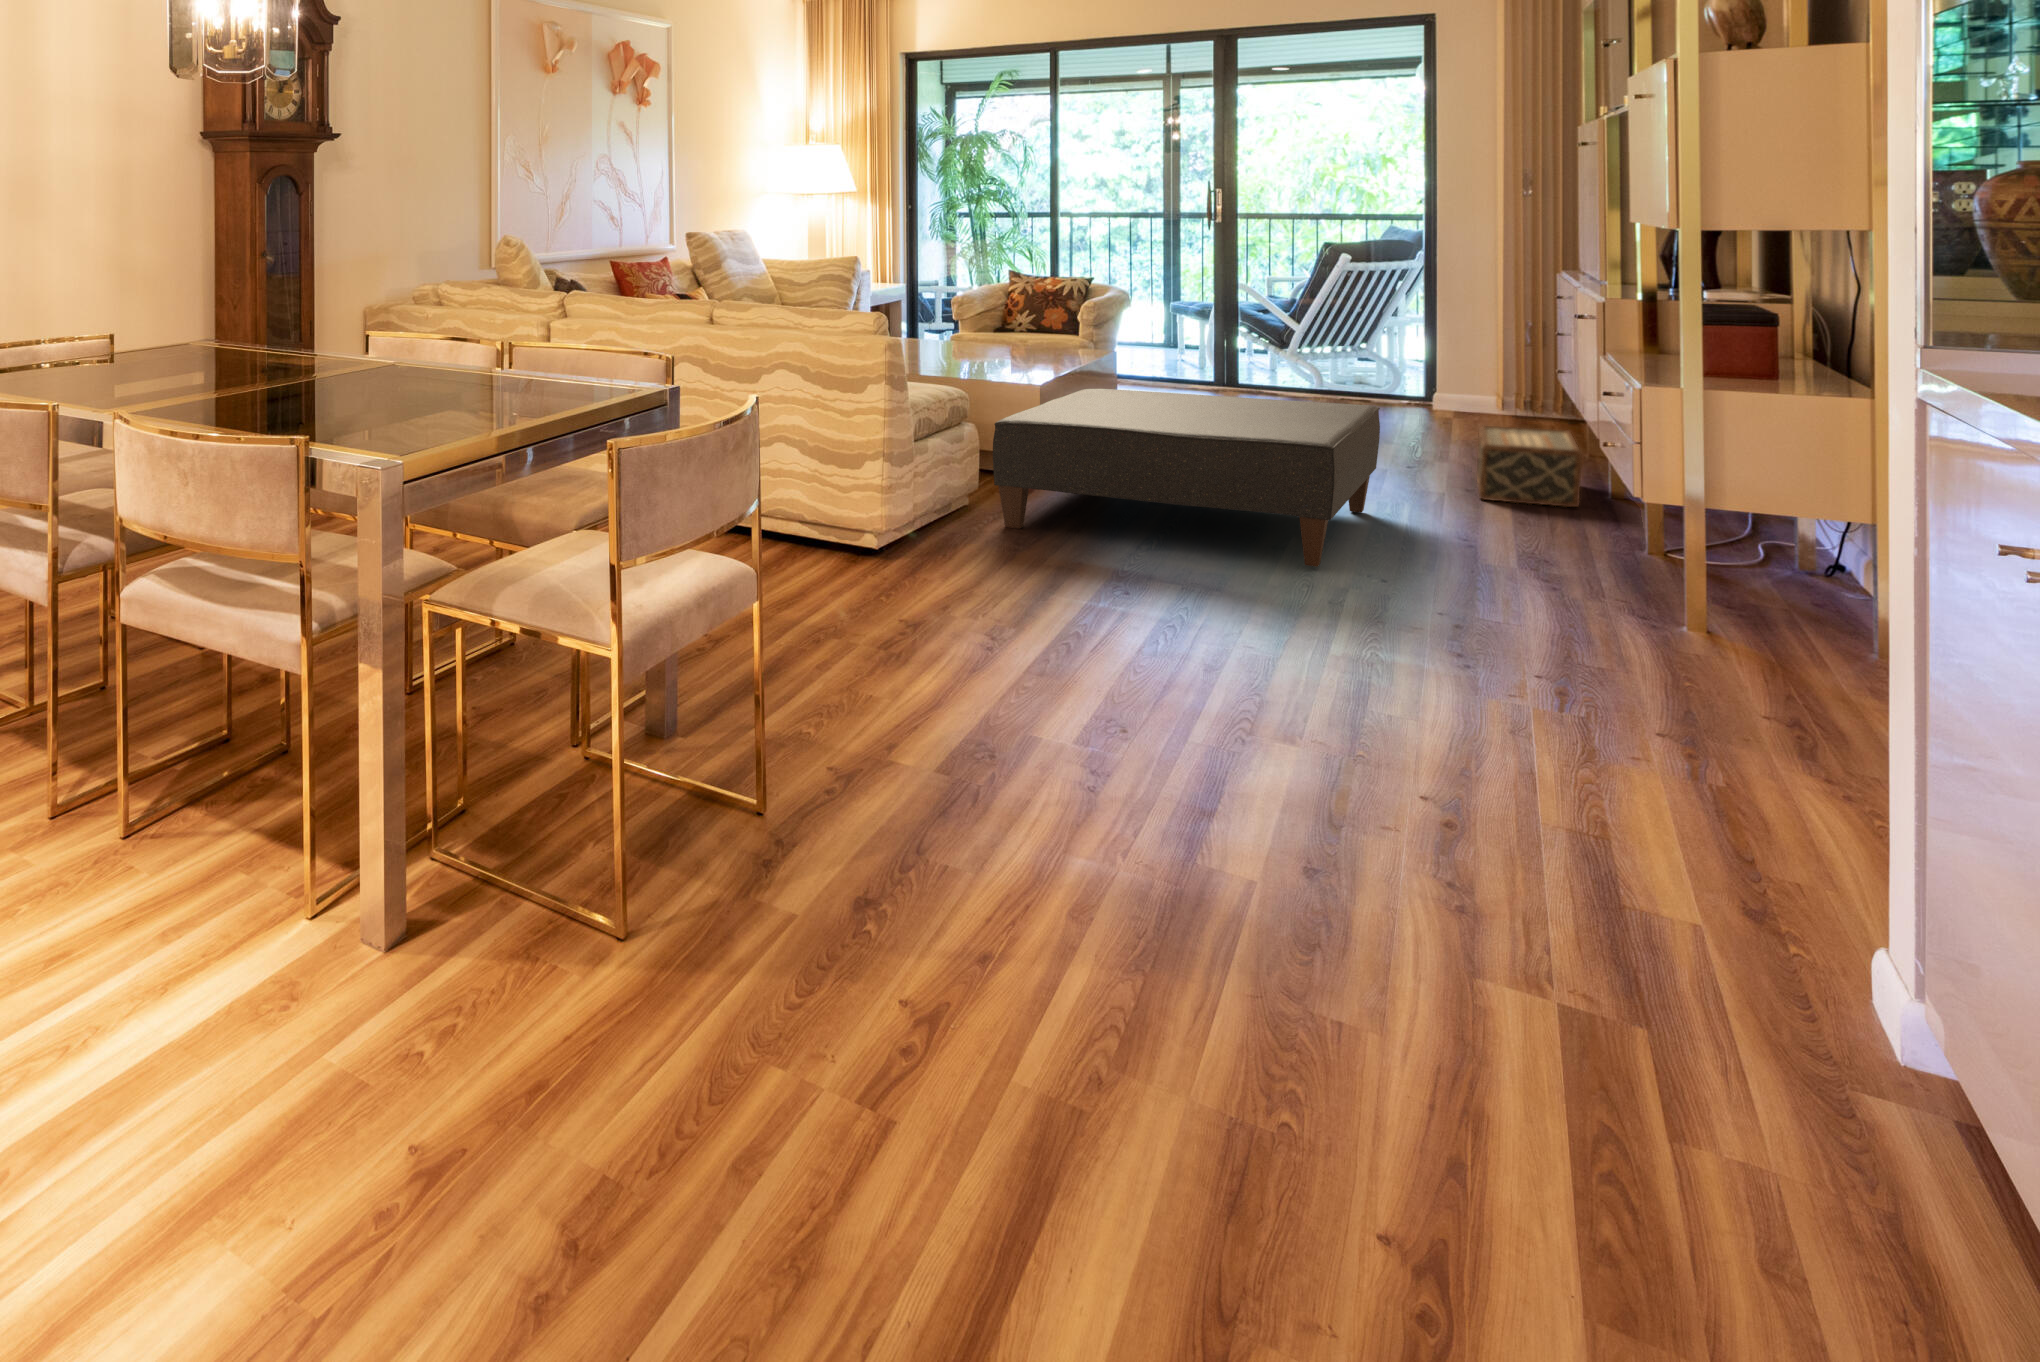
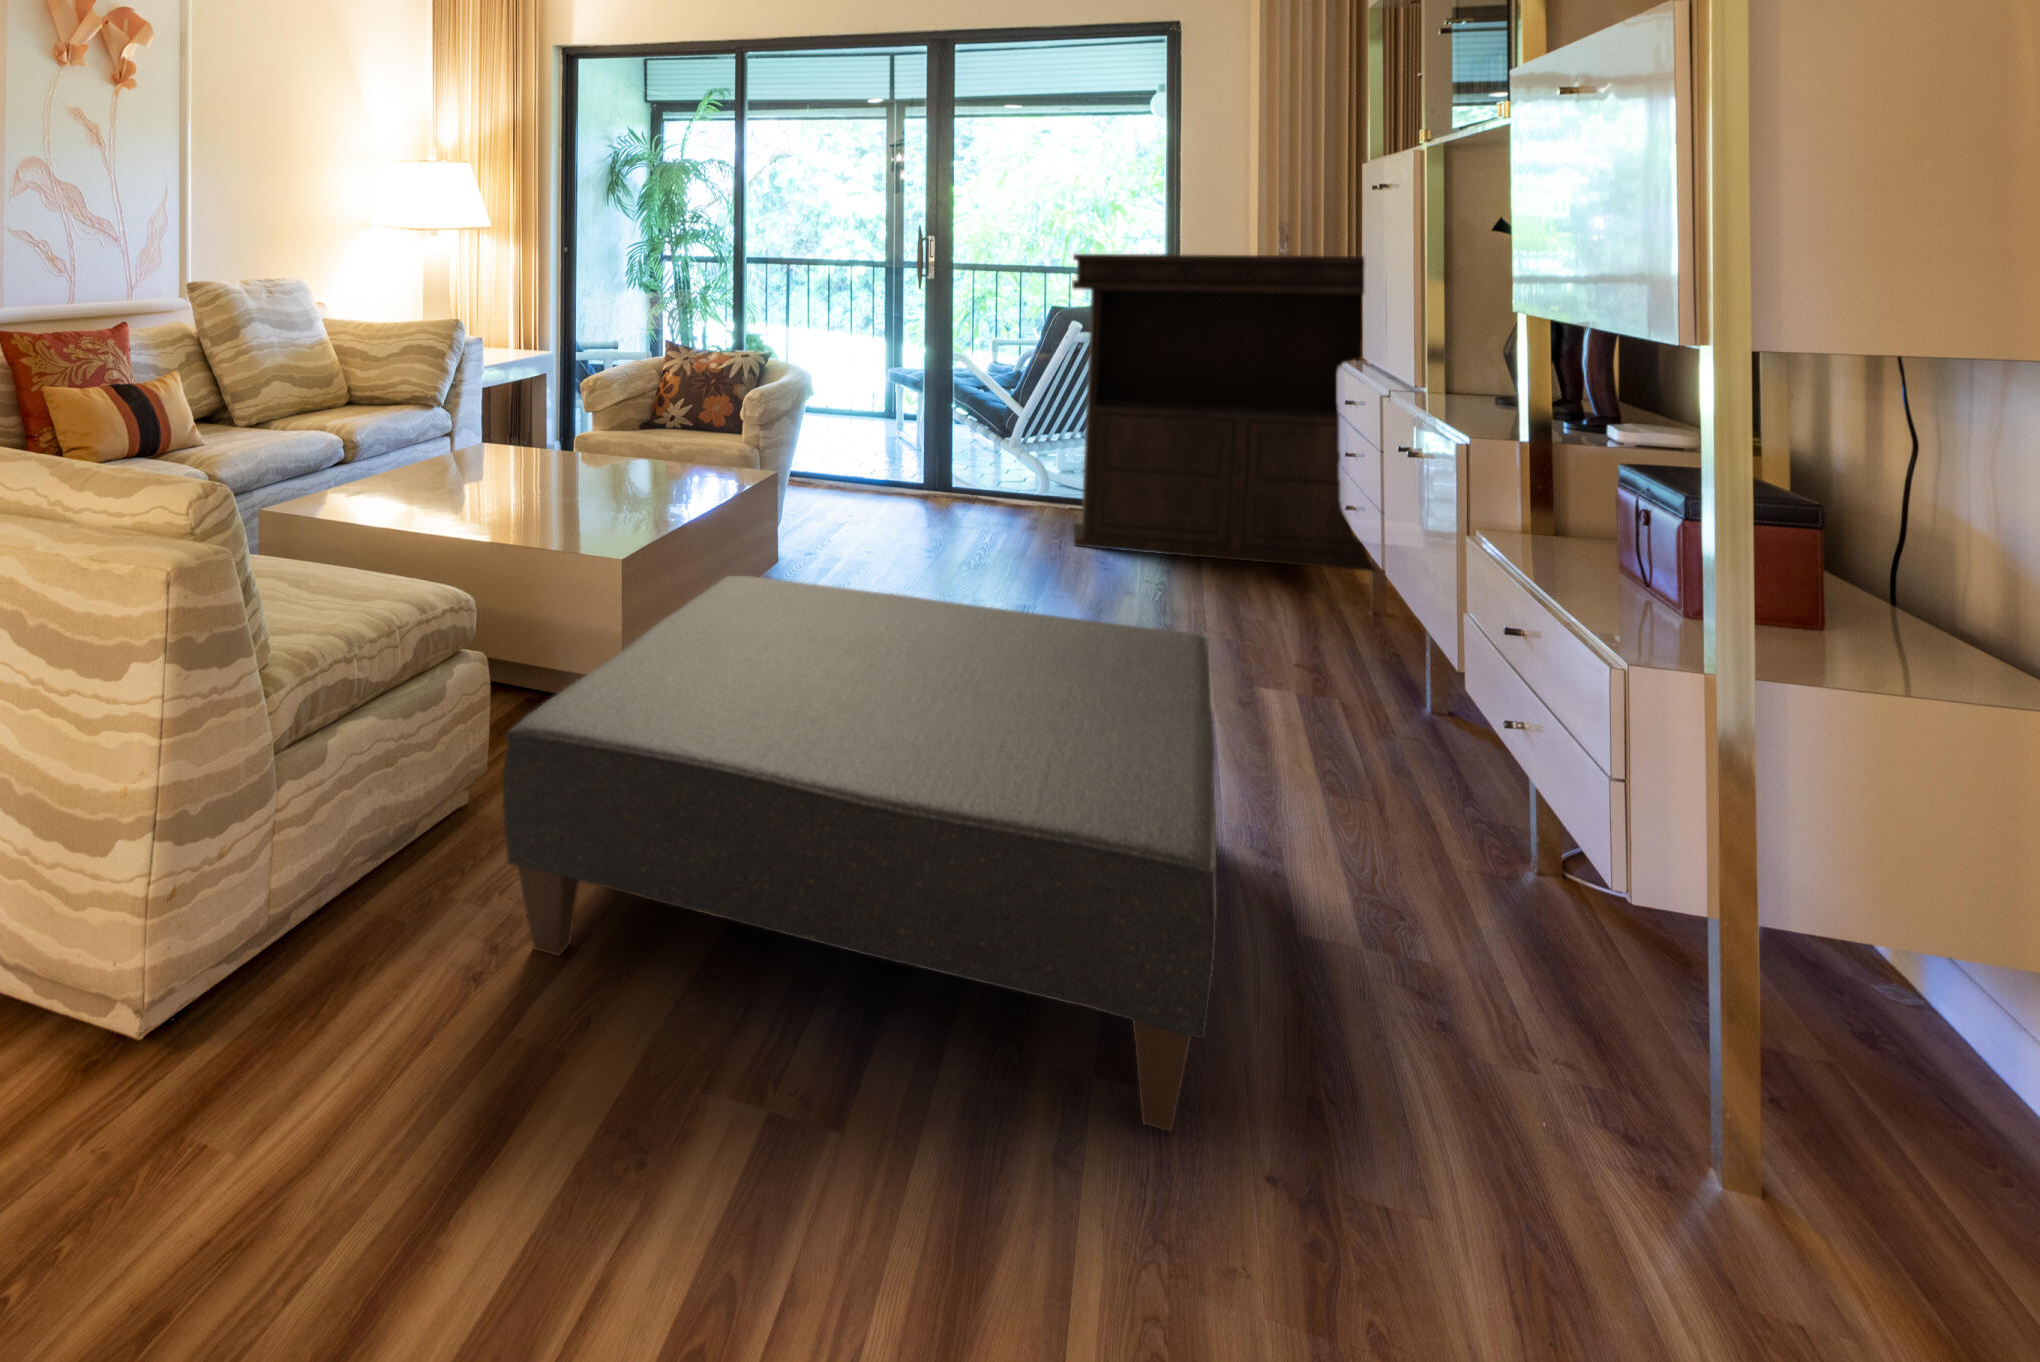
console table: none [1335,194,1632,435] -> present [1072,254,1375,571]
woven basket: present [1477,426,1582,507] -> none [1297,609,1496,782]

